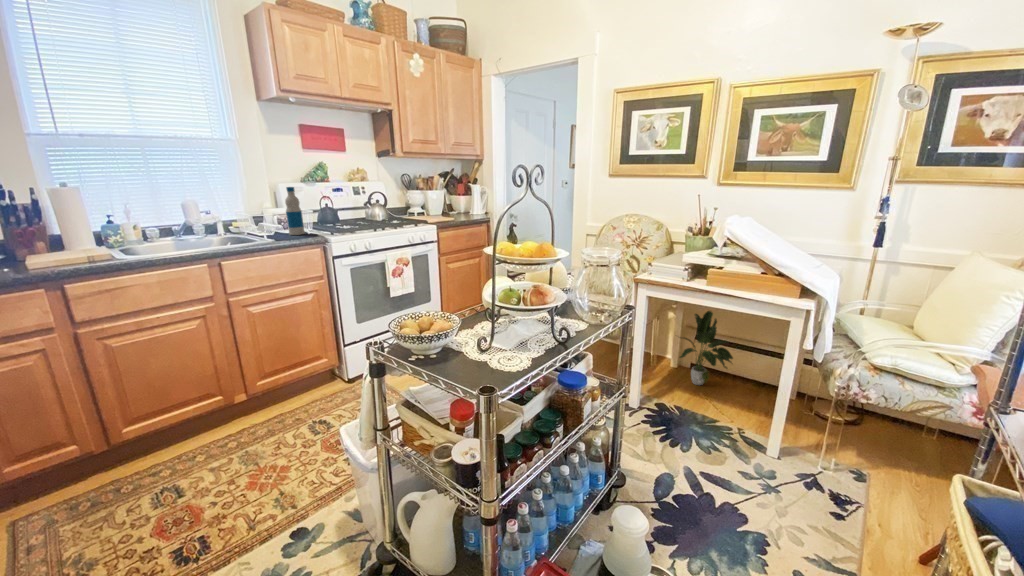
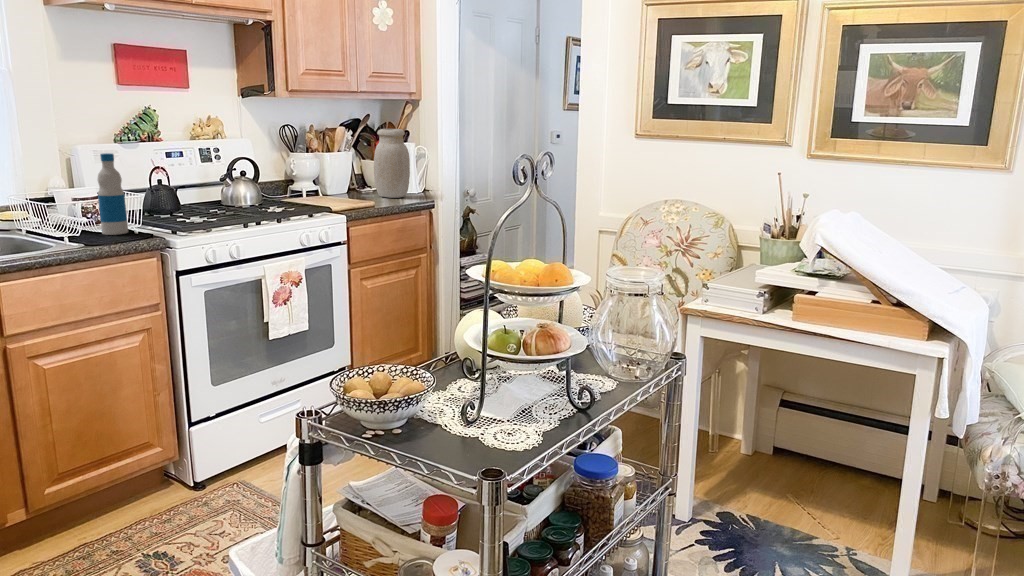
jar: none [454,175,475,216] -> present [374,129,410,198]
potted plant: present [680,311,733,385] -> none [746,359,838,480]

